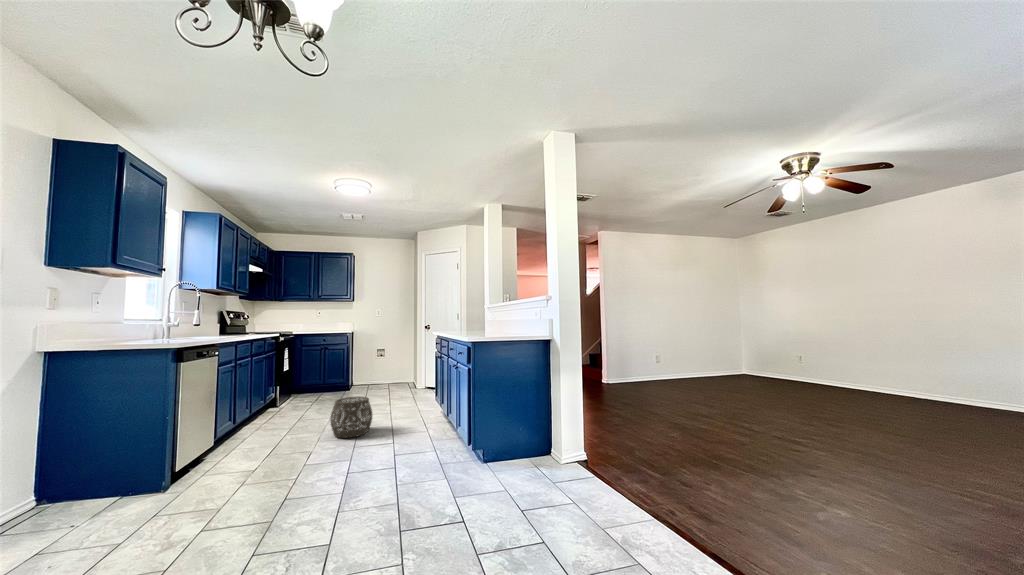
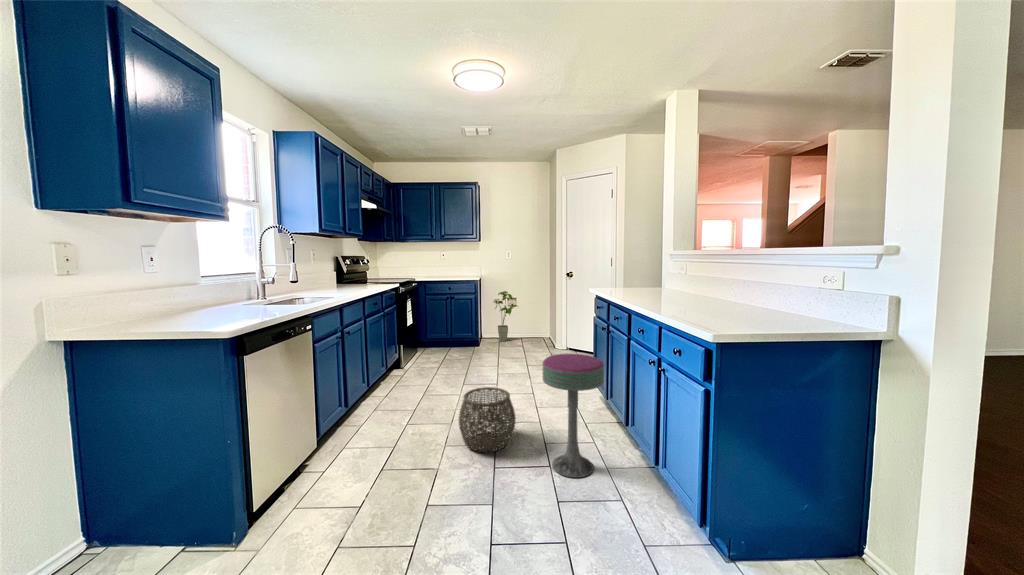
house plant: none [364,342,387,385] -> present [494,291,517,341]
bar stool: none [390,365,428,441] -> present [542,354,604,478]

